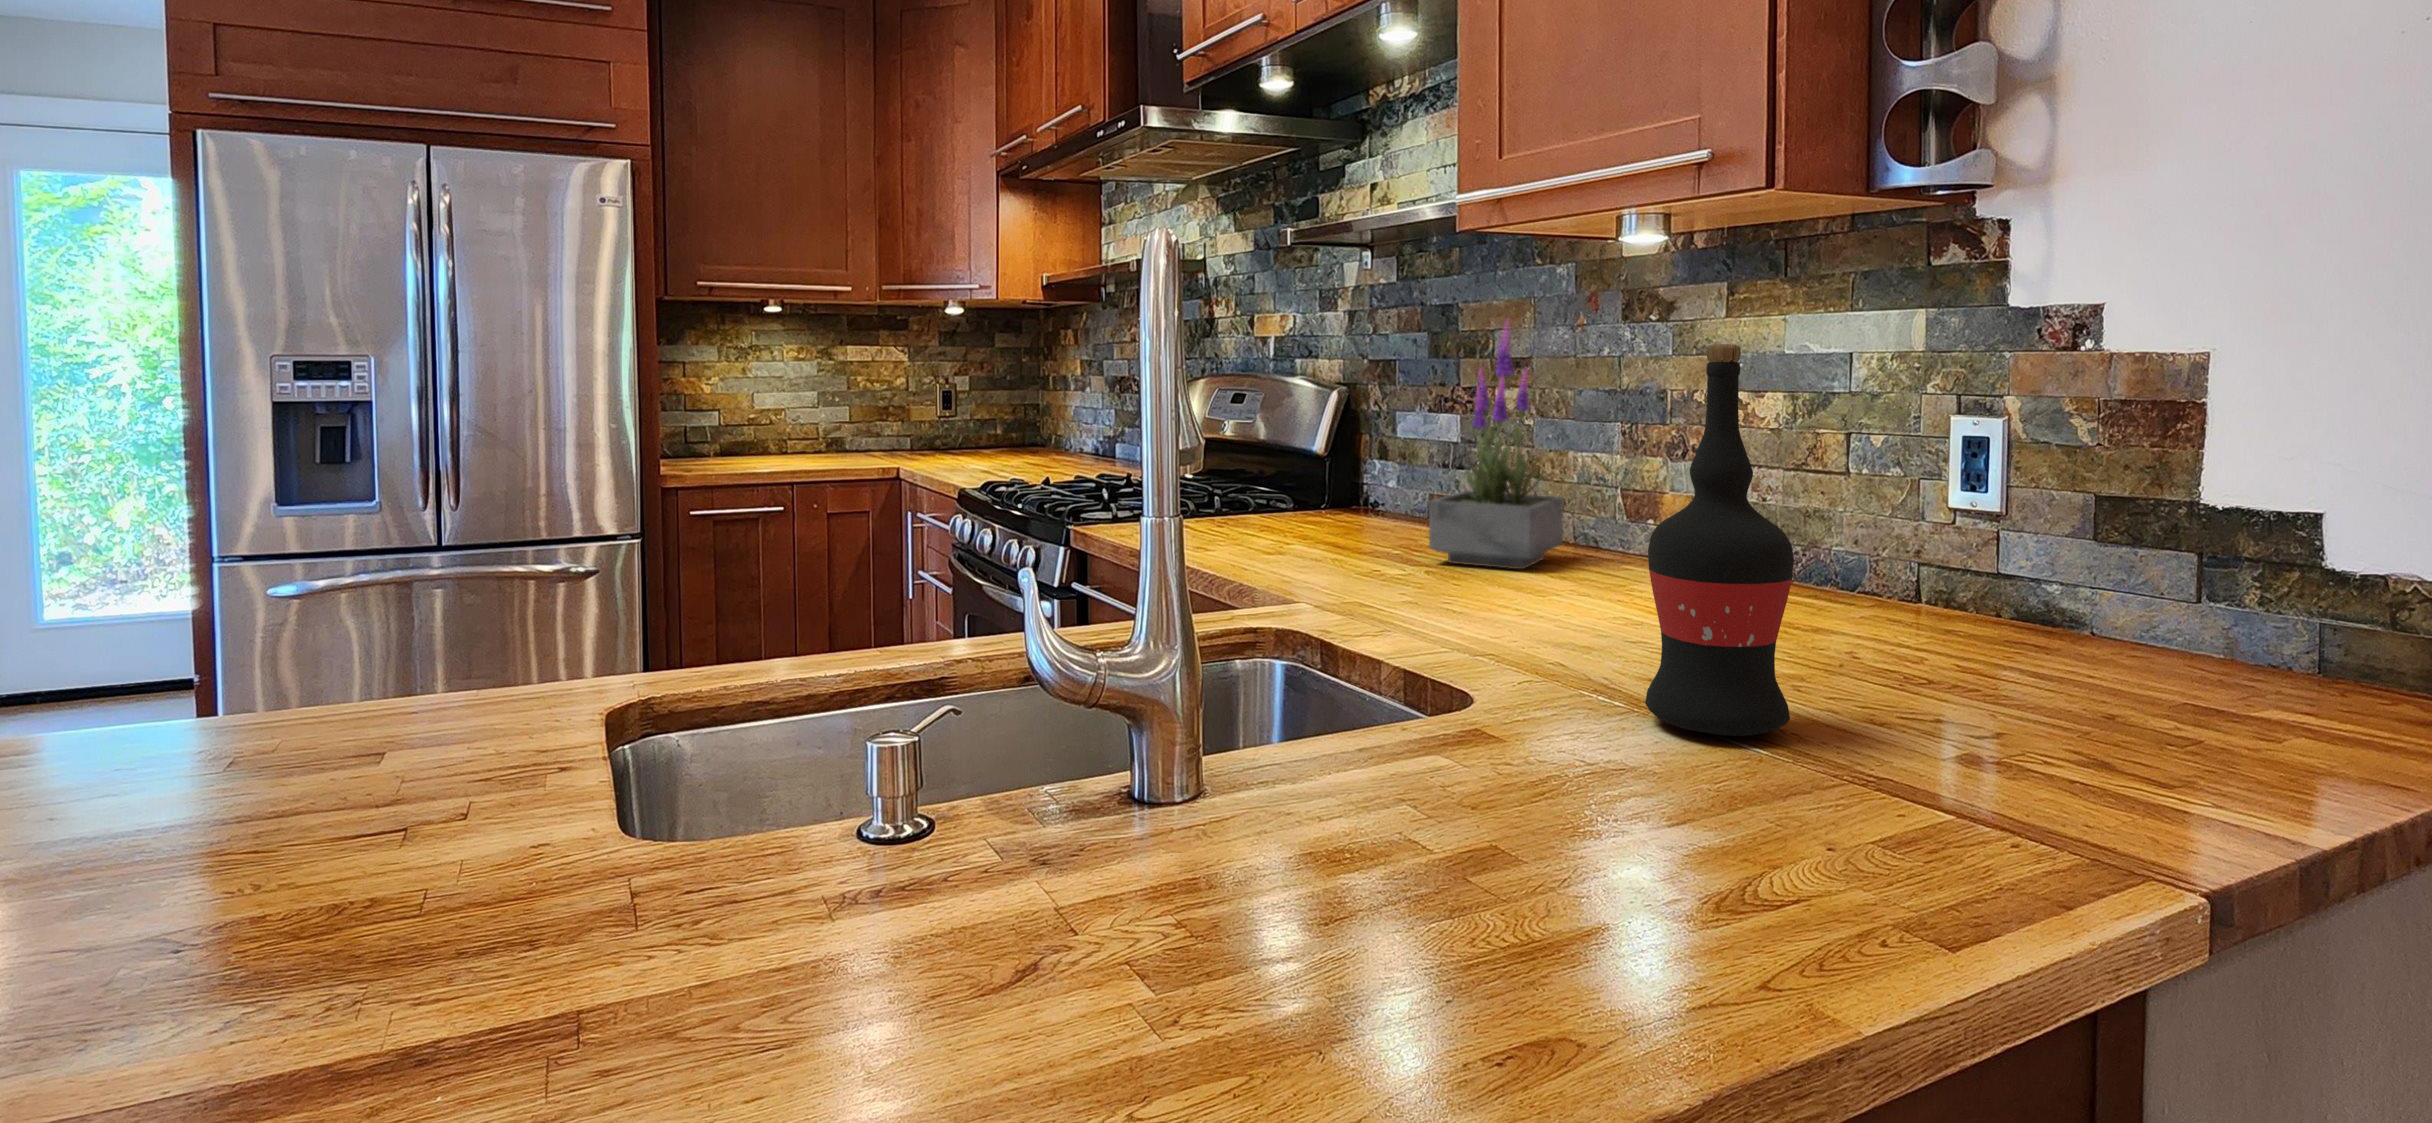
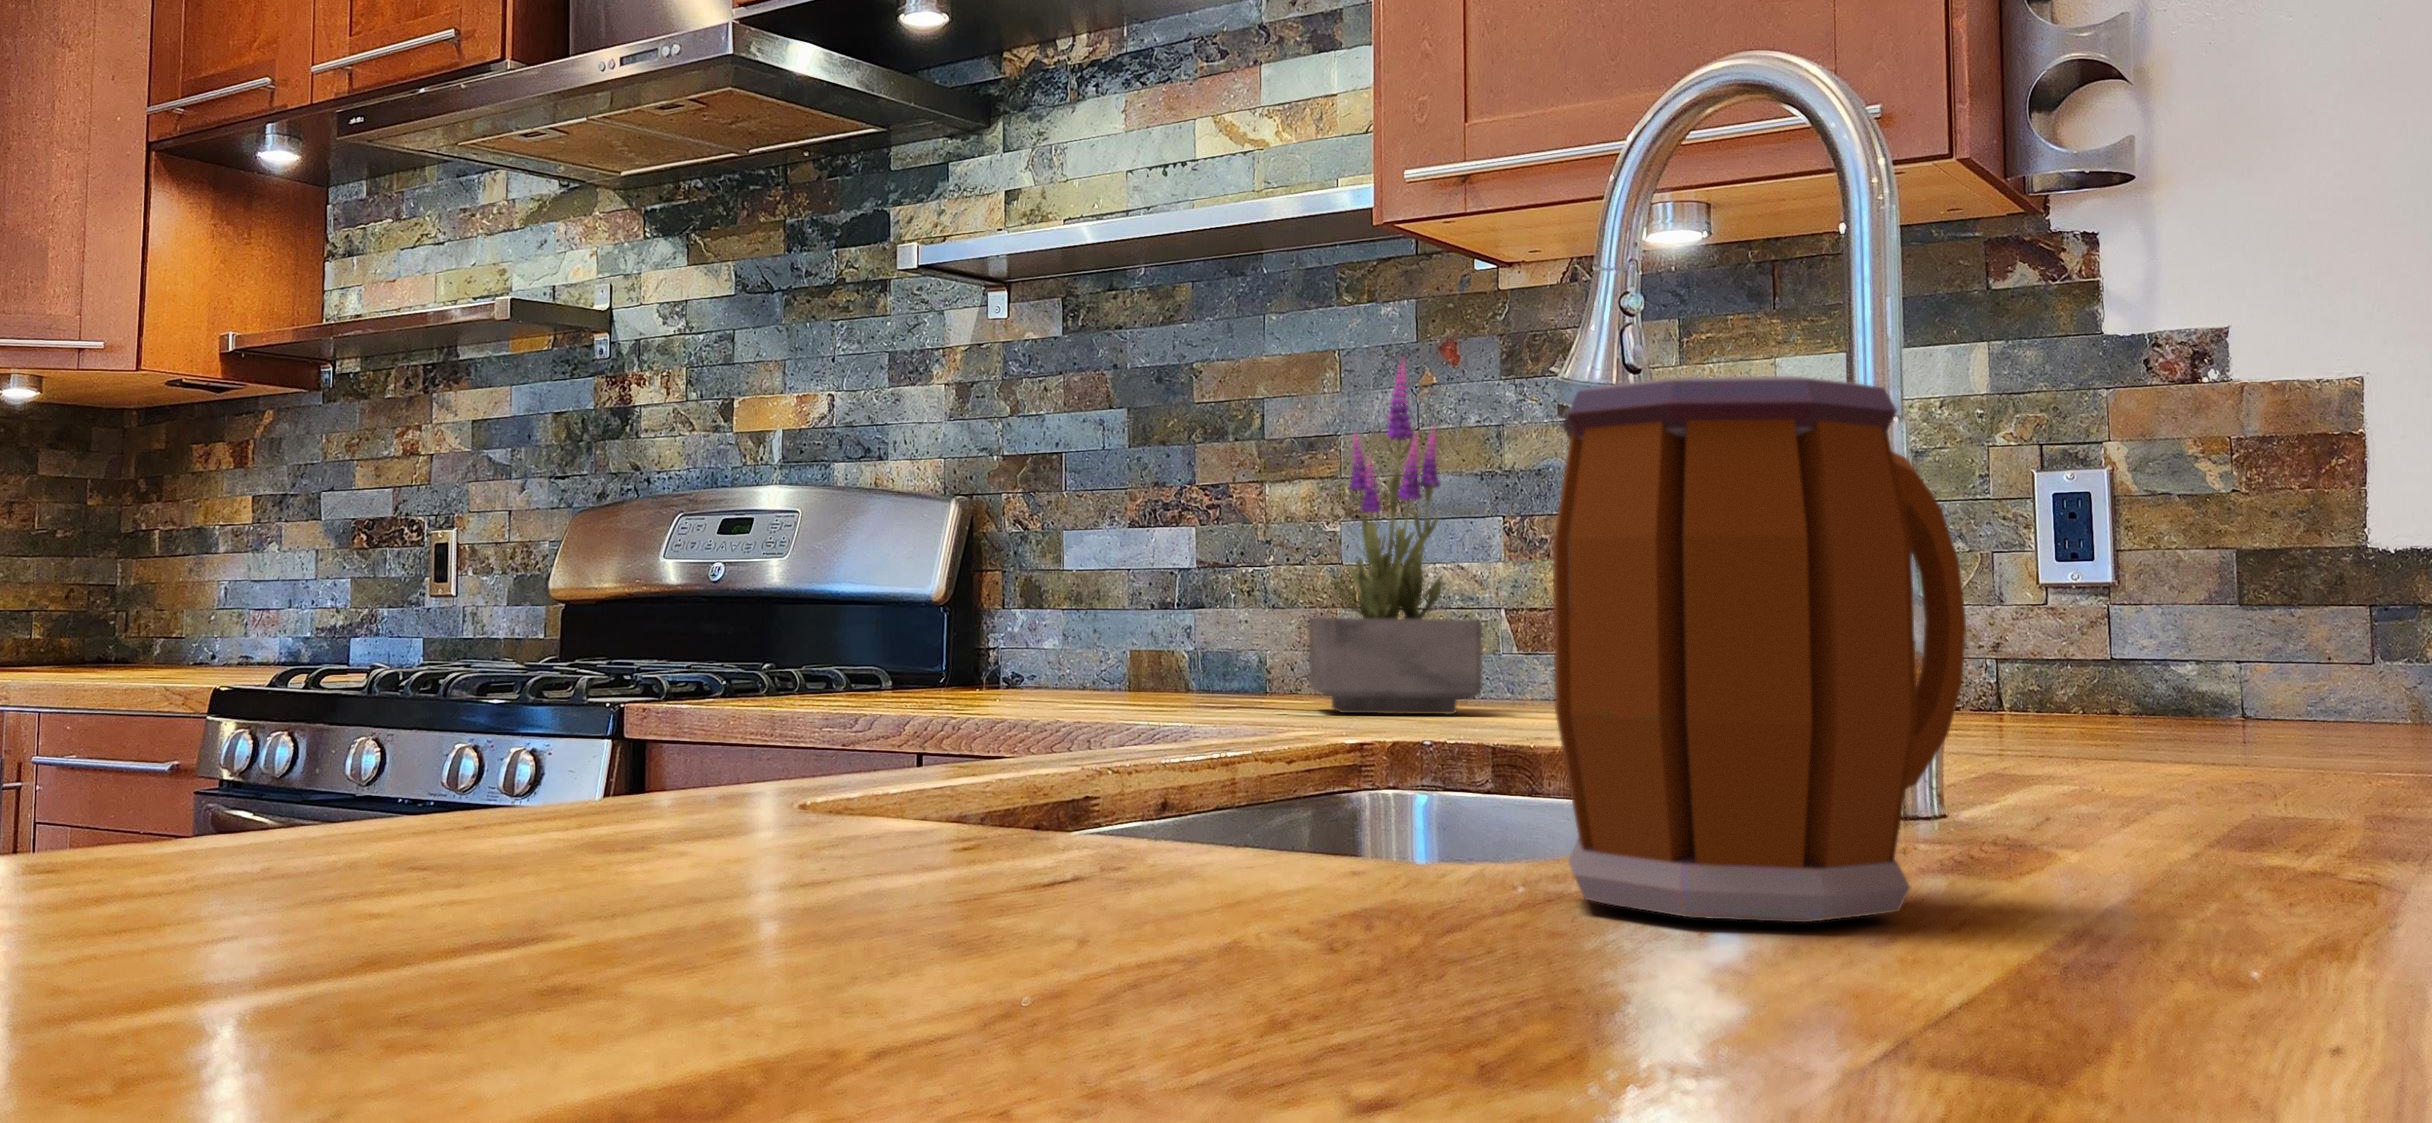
wine bottle: present [1645,344,1794,736] -> none [2096,280,2300,761]
mug: none [309,629,569,988] -> present [1553,376,1966,922]

